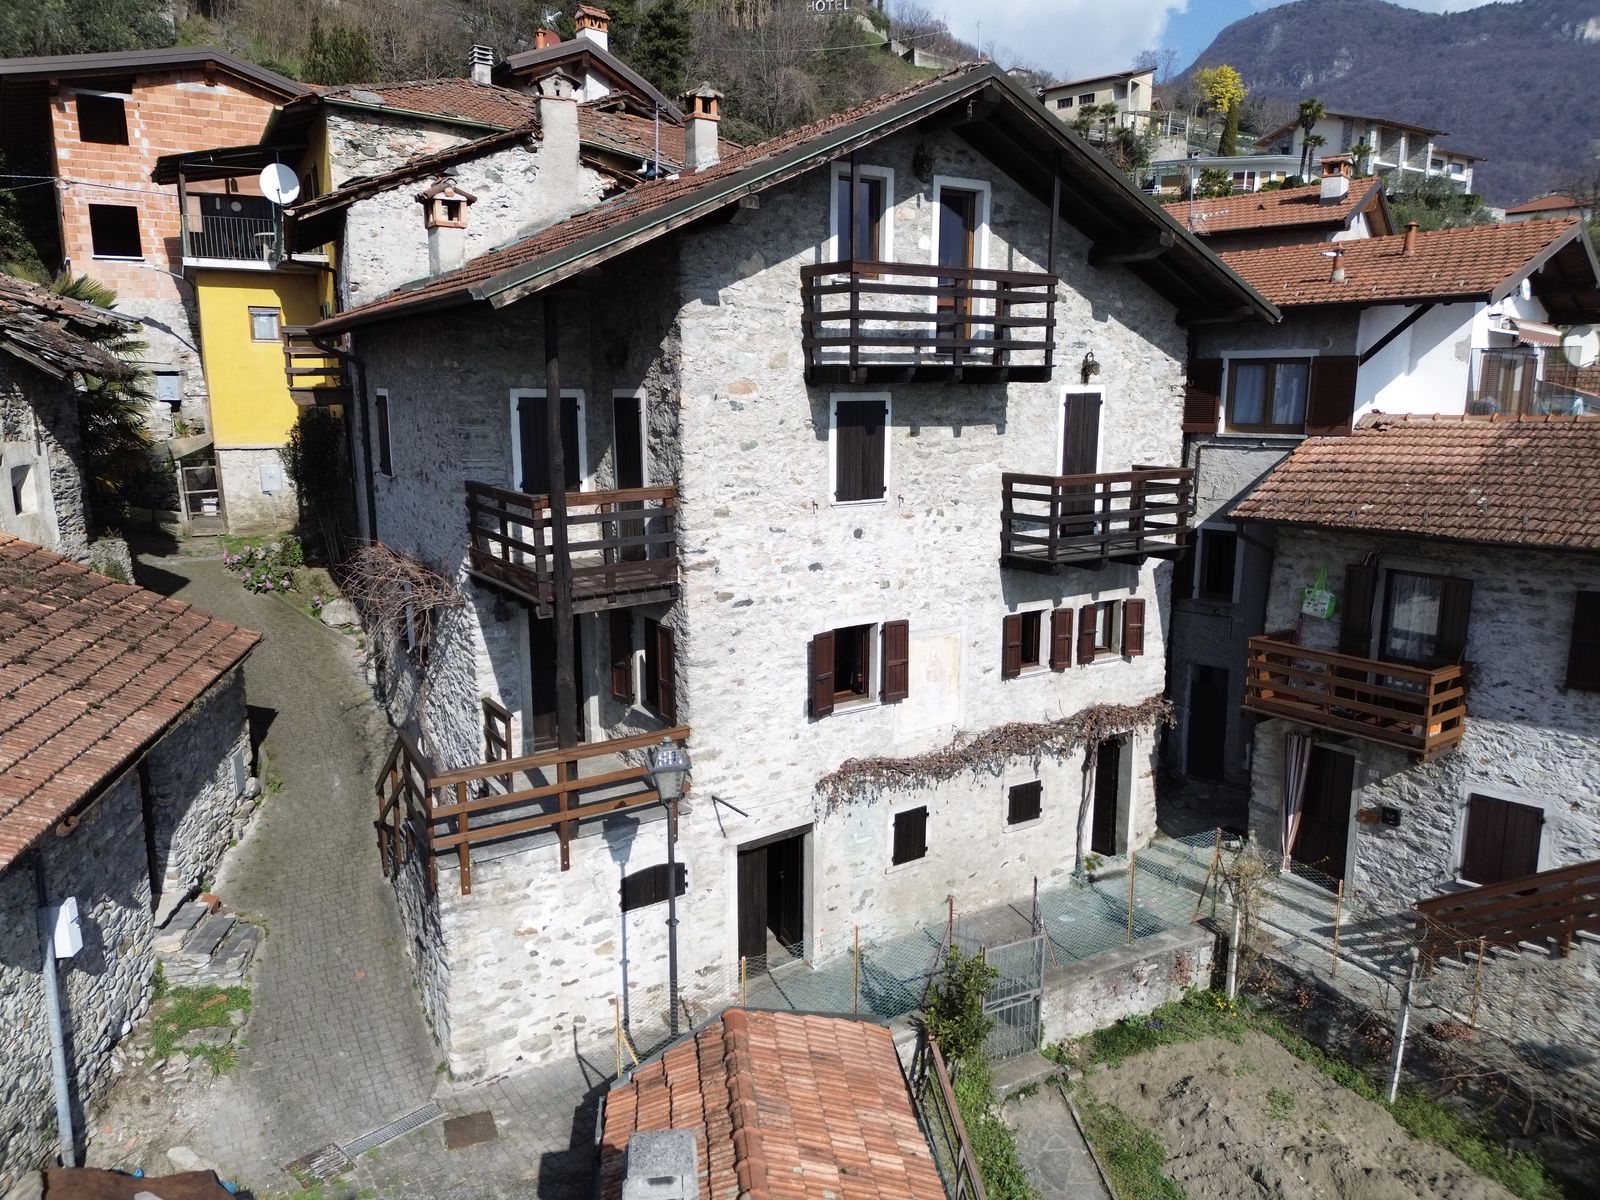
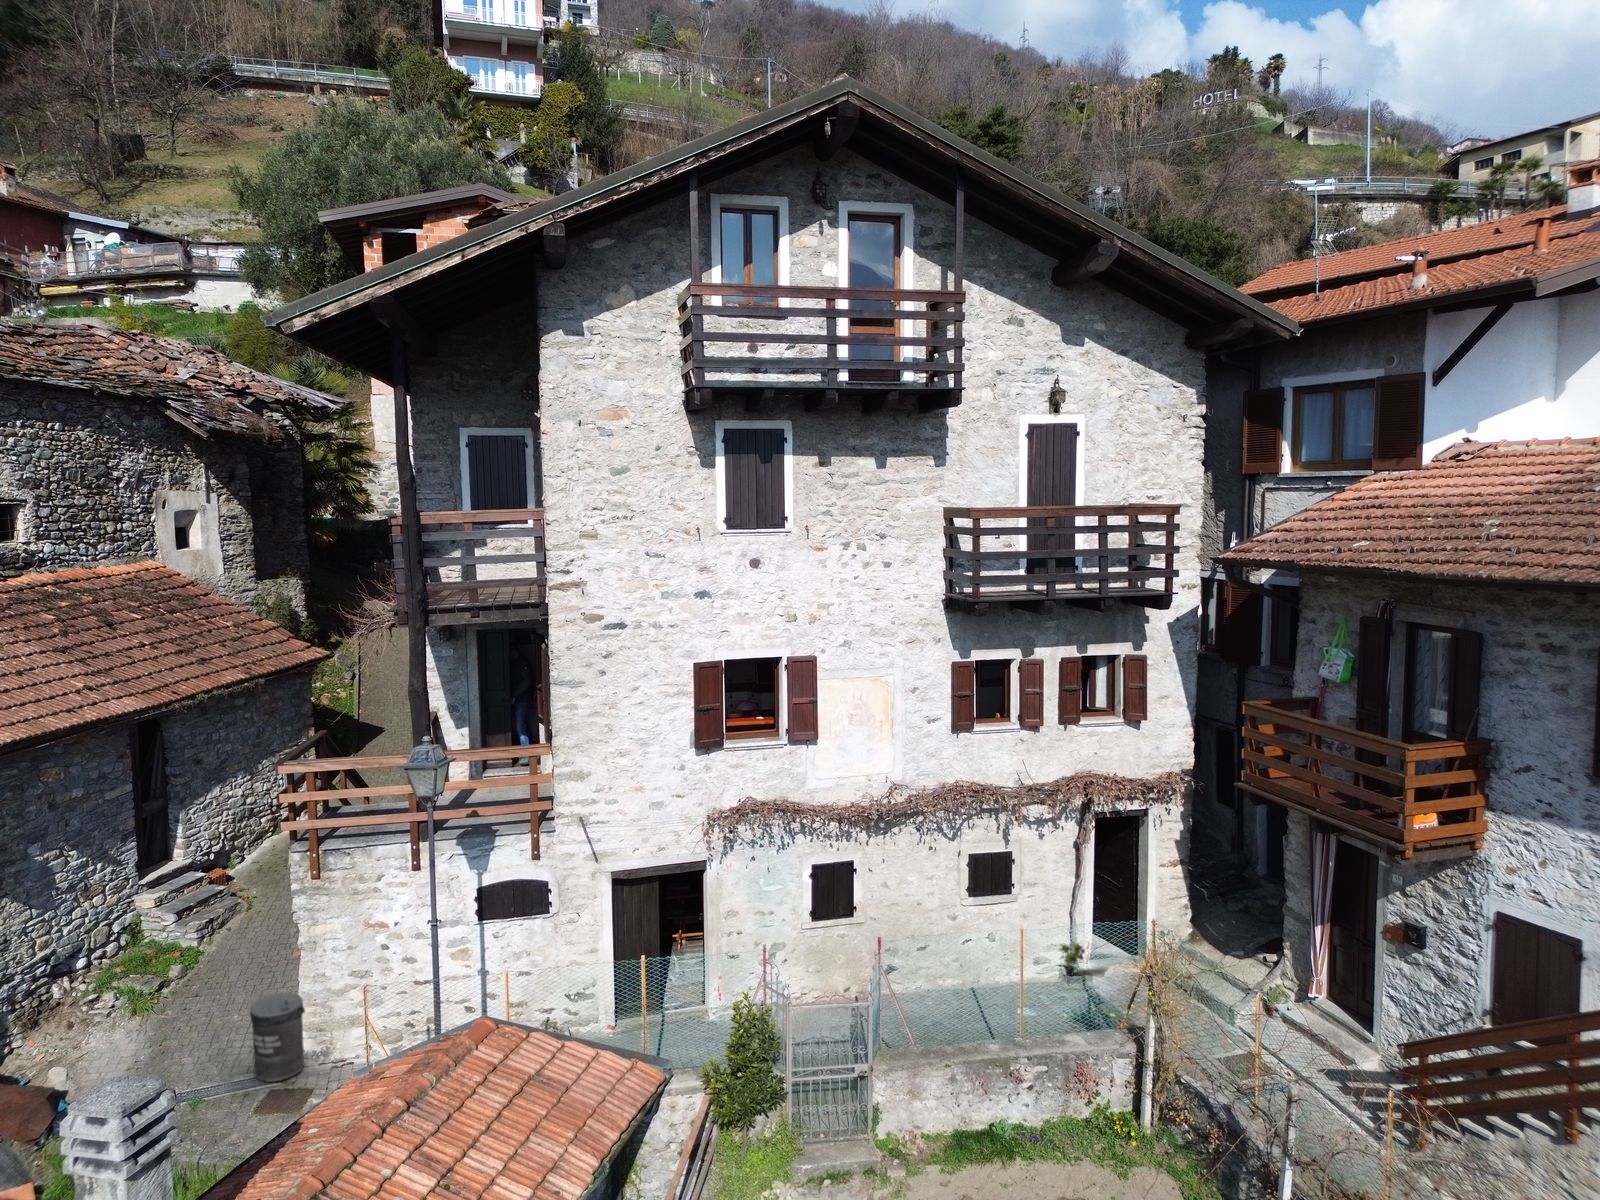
trash can: none [404,1021,465,1120] -> present [250,994,305,1082]

